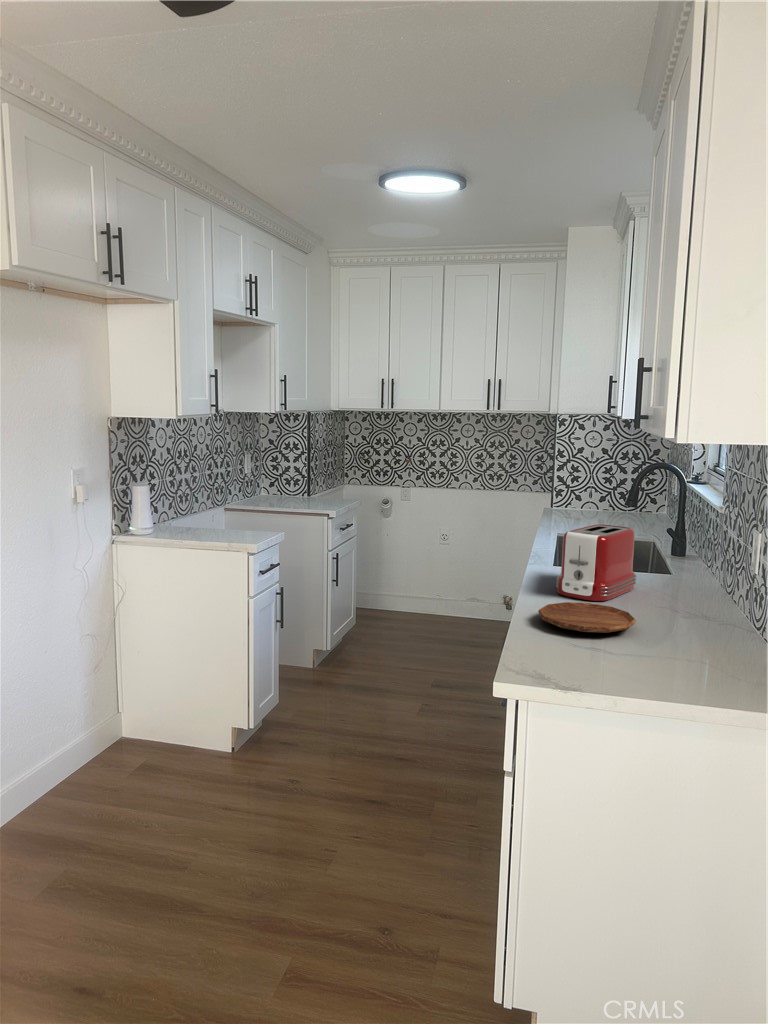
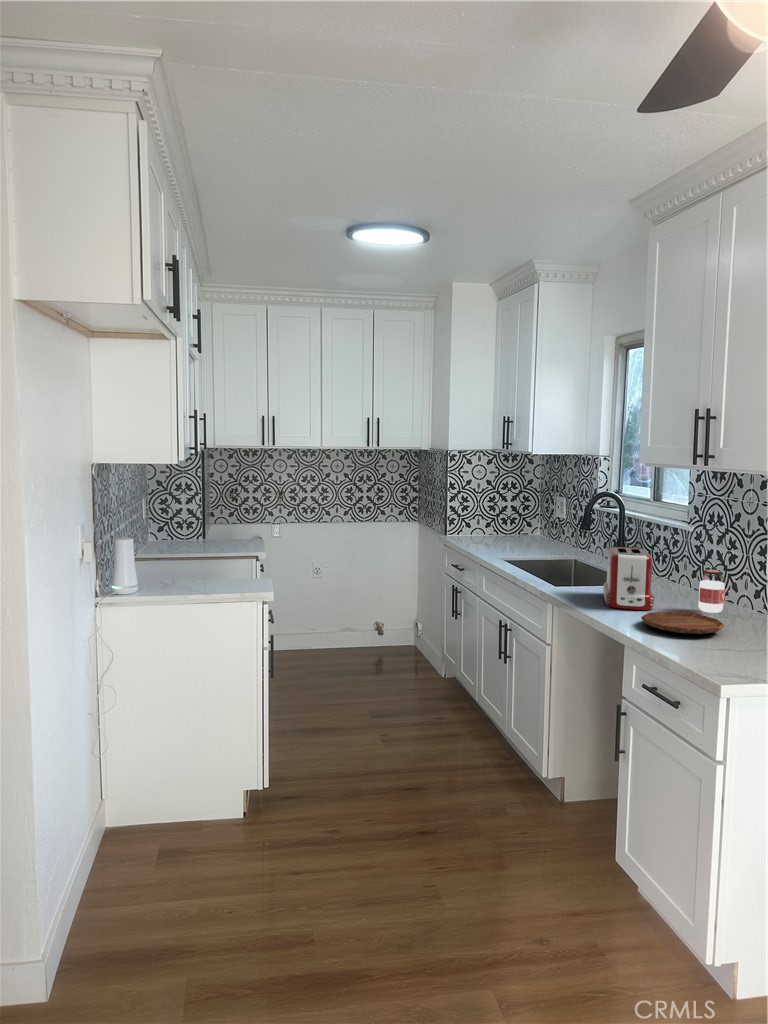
jar: none [661,559,696,615] -> present [699,570,726,613]

